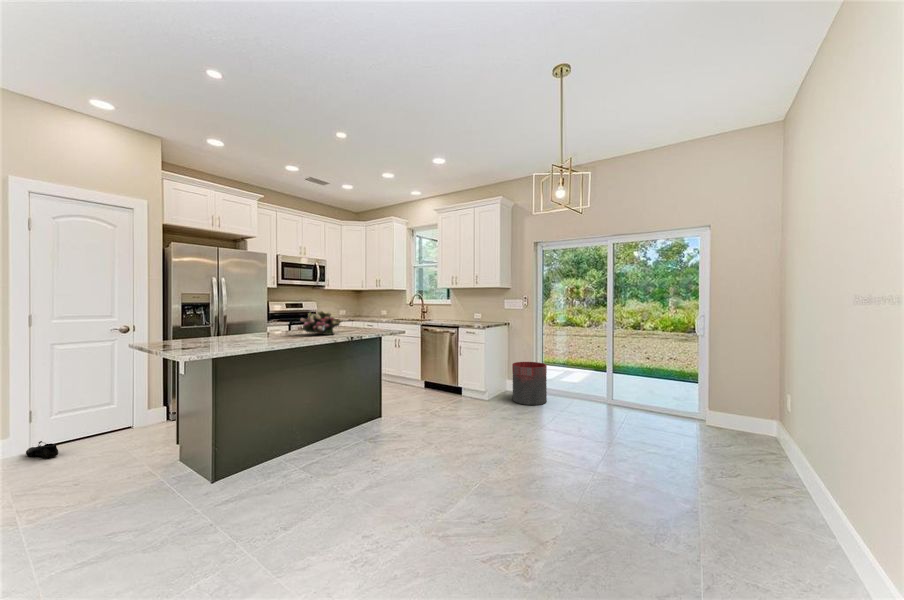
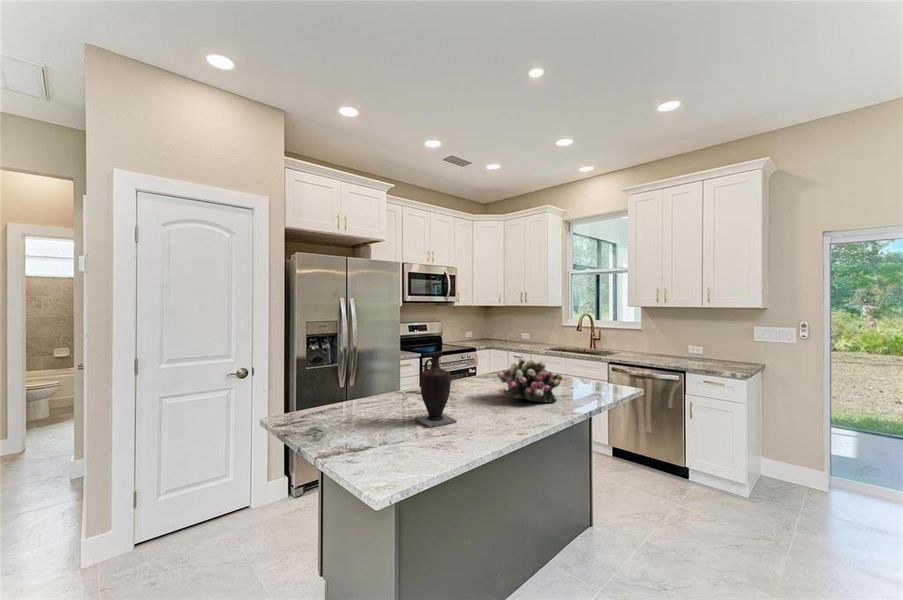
vase: none [232,302,257,342] -> present [415,353,457,427]
trash can: present [512,362,547,405] -> none [792,433,873,520]
shoe: present [26,441,58,459] -> none [130,541,168,569]

